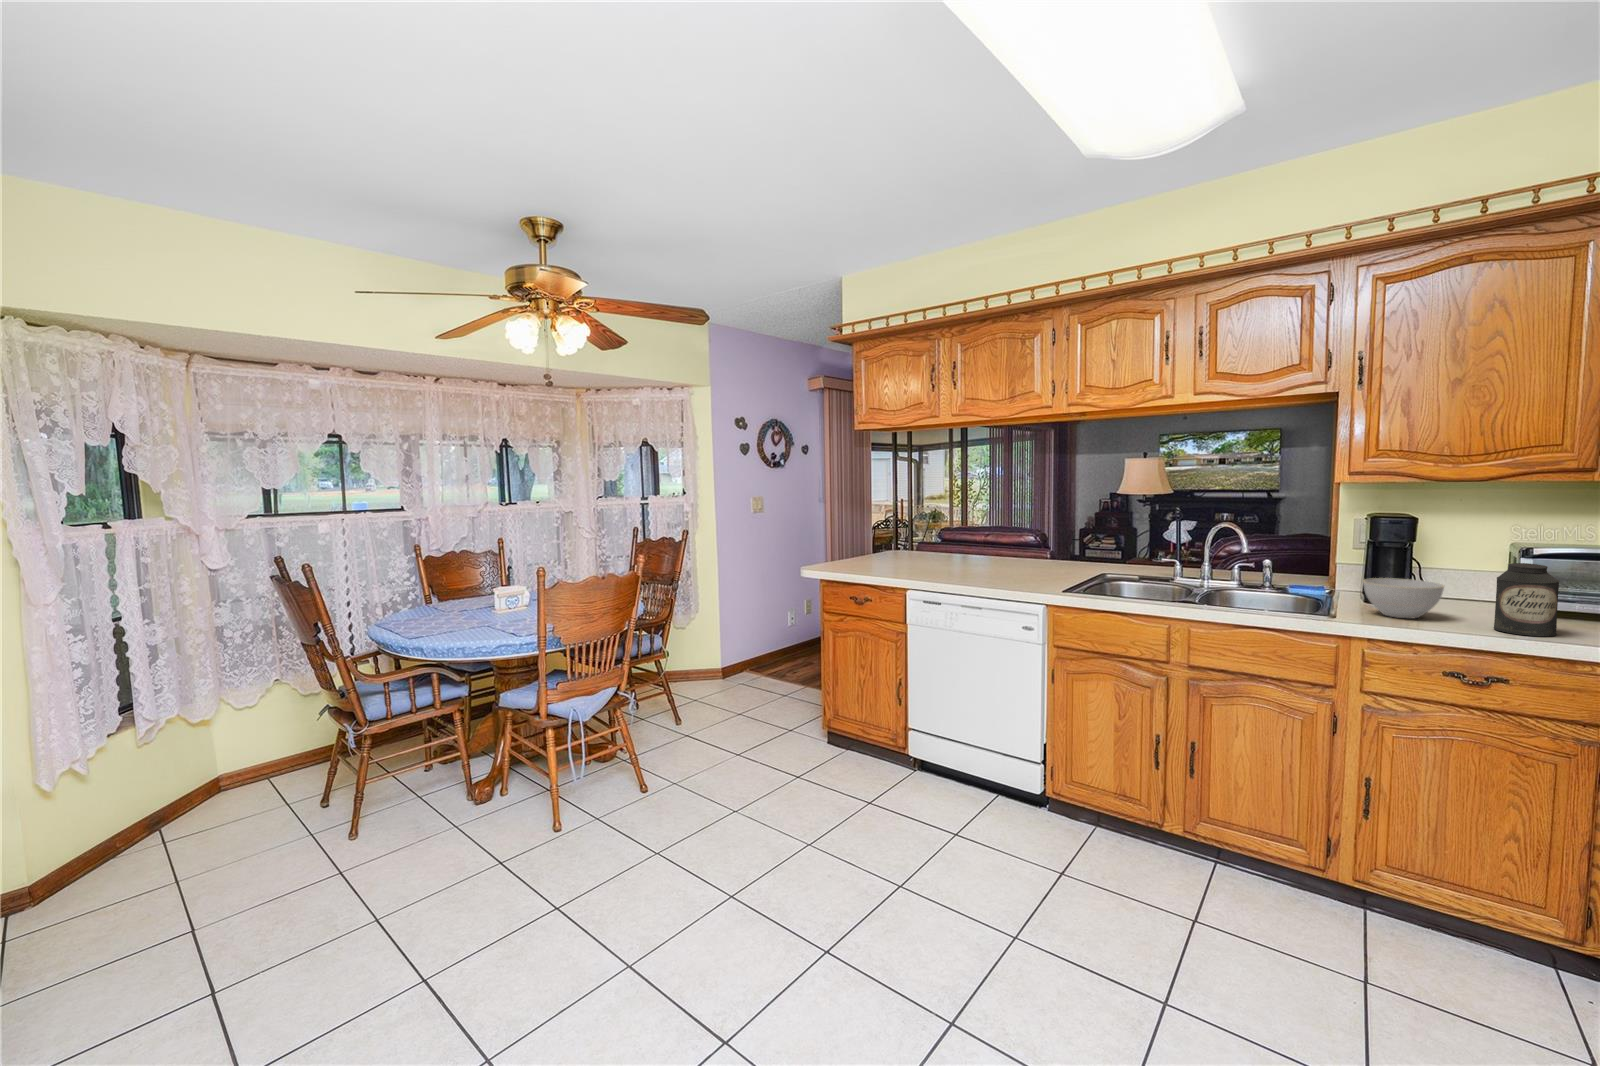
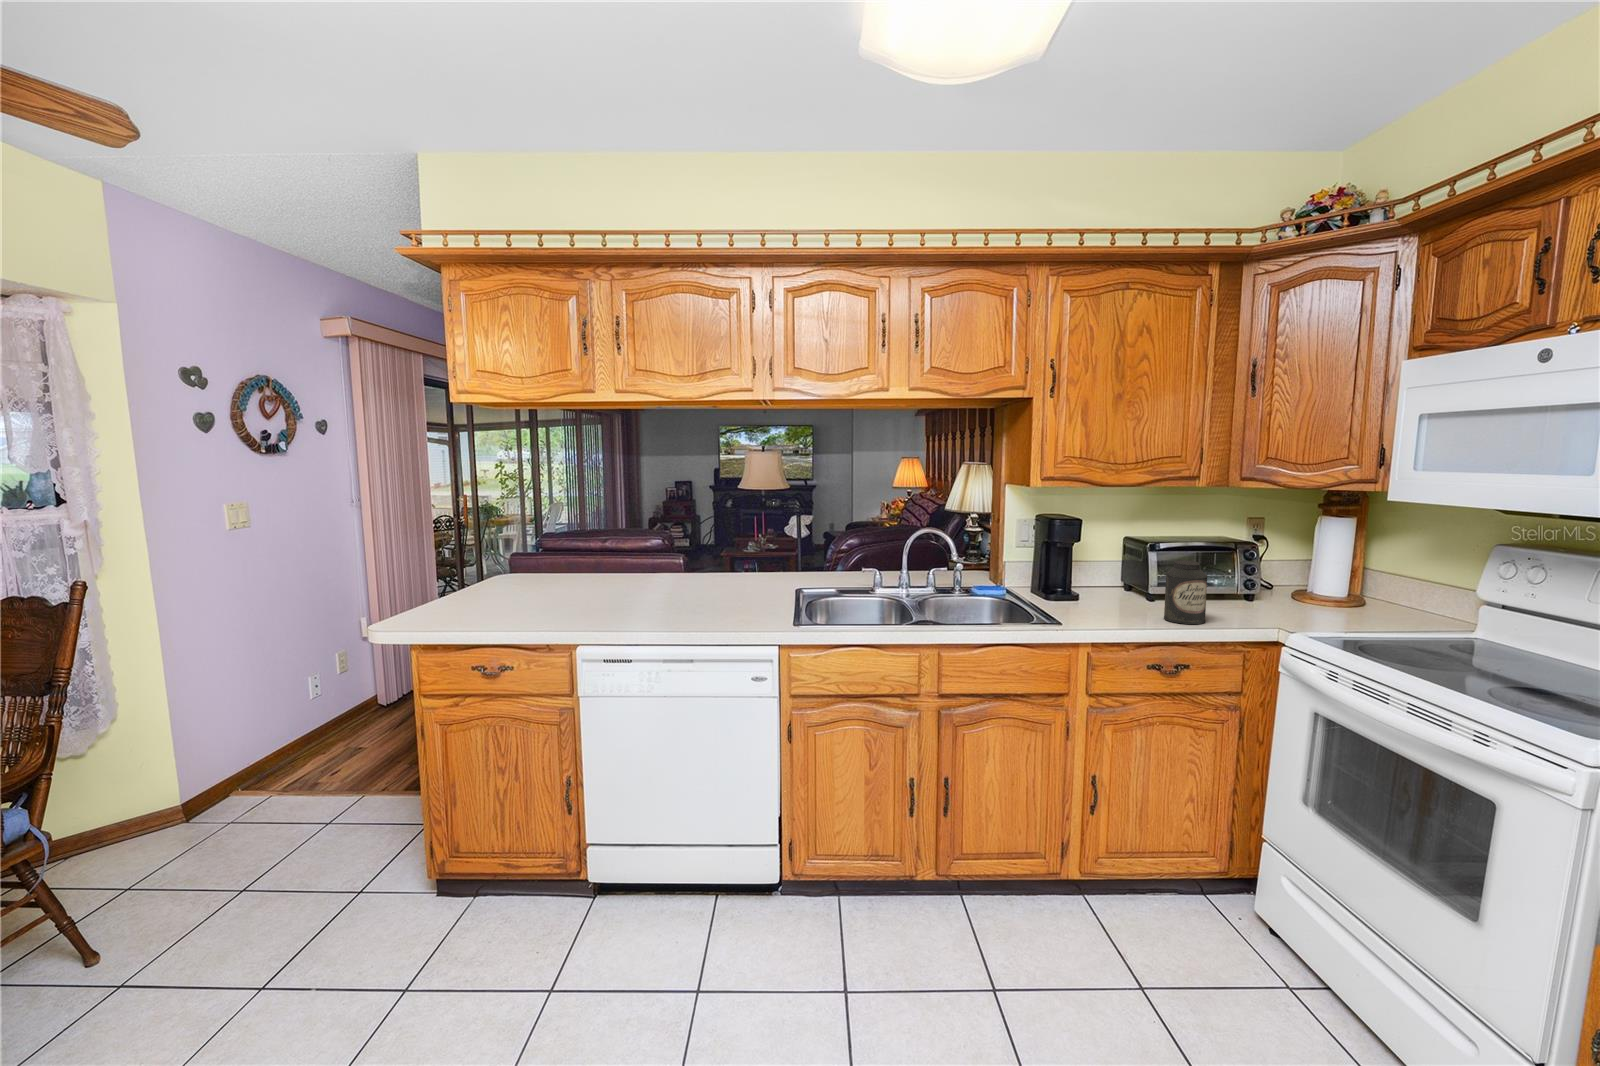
bowl: present [1363,578,1444,618] -> none [1065,578,1126,617]

